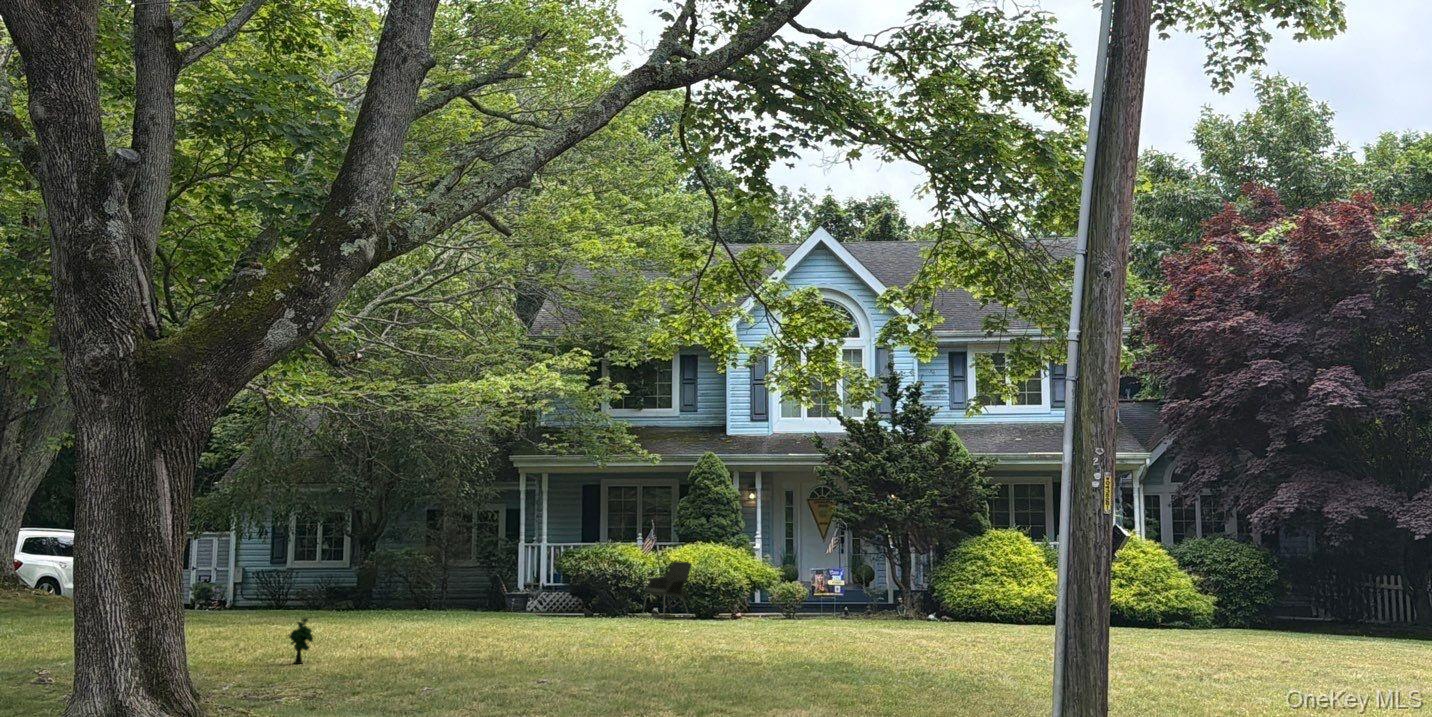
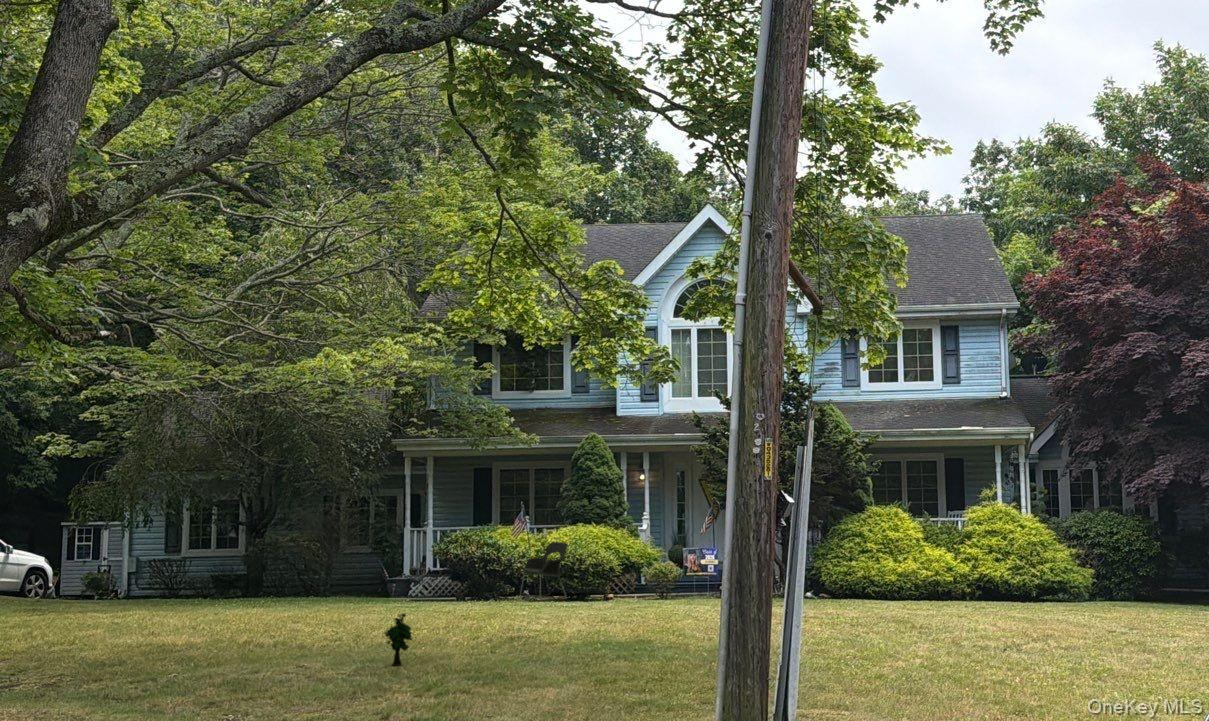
decorative plant: present [288,618,313,664] -> present [383,614,412,666]

